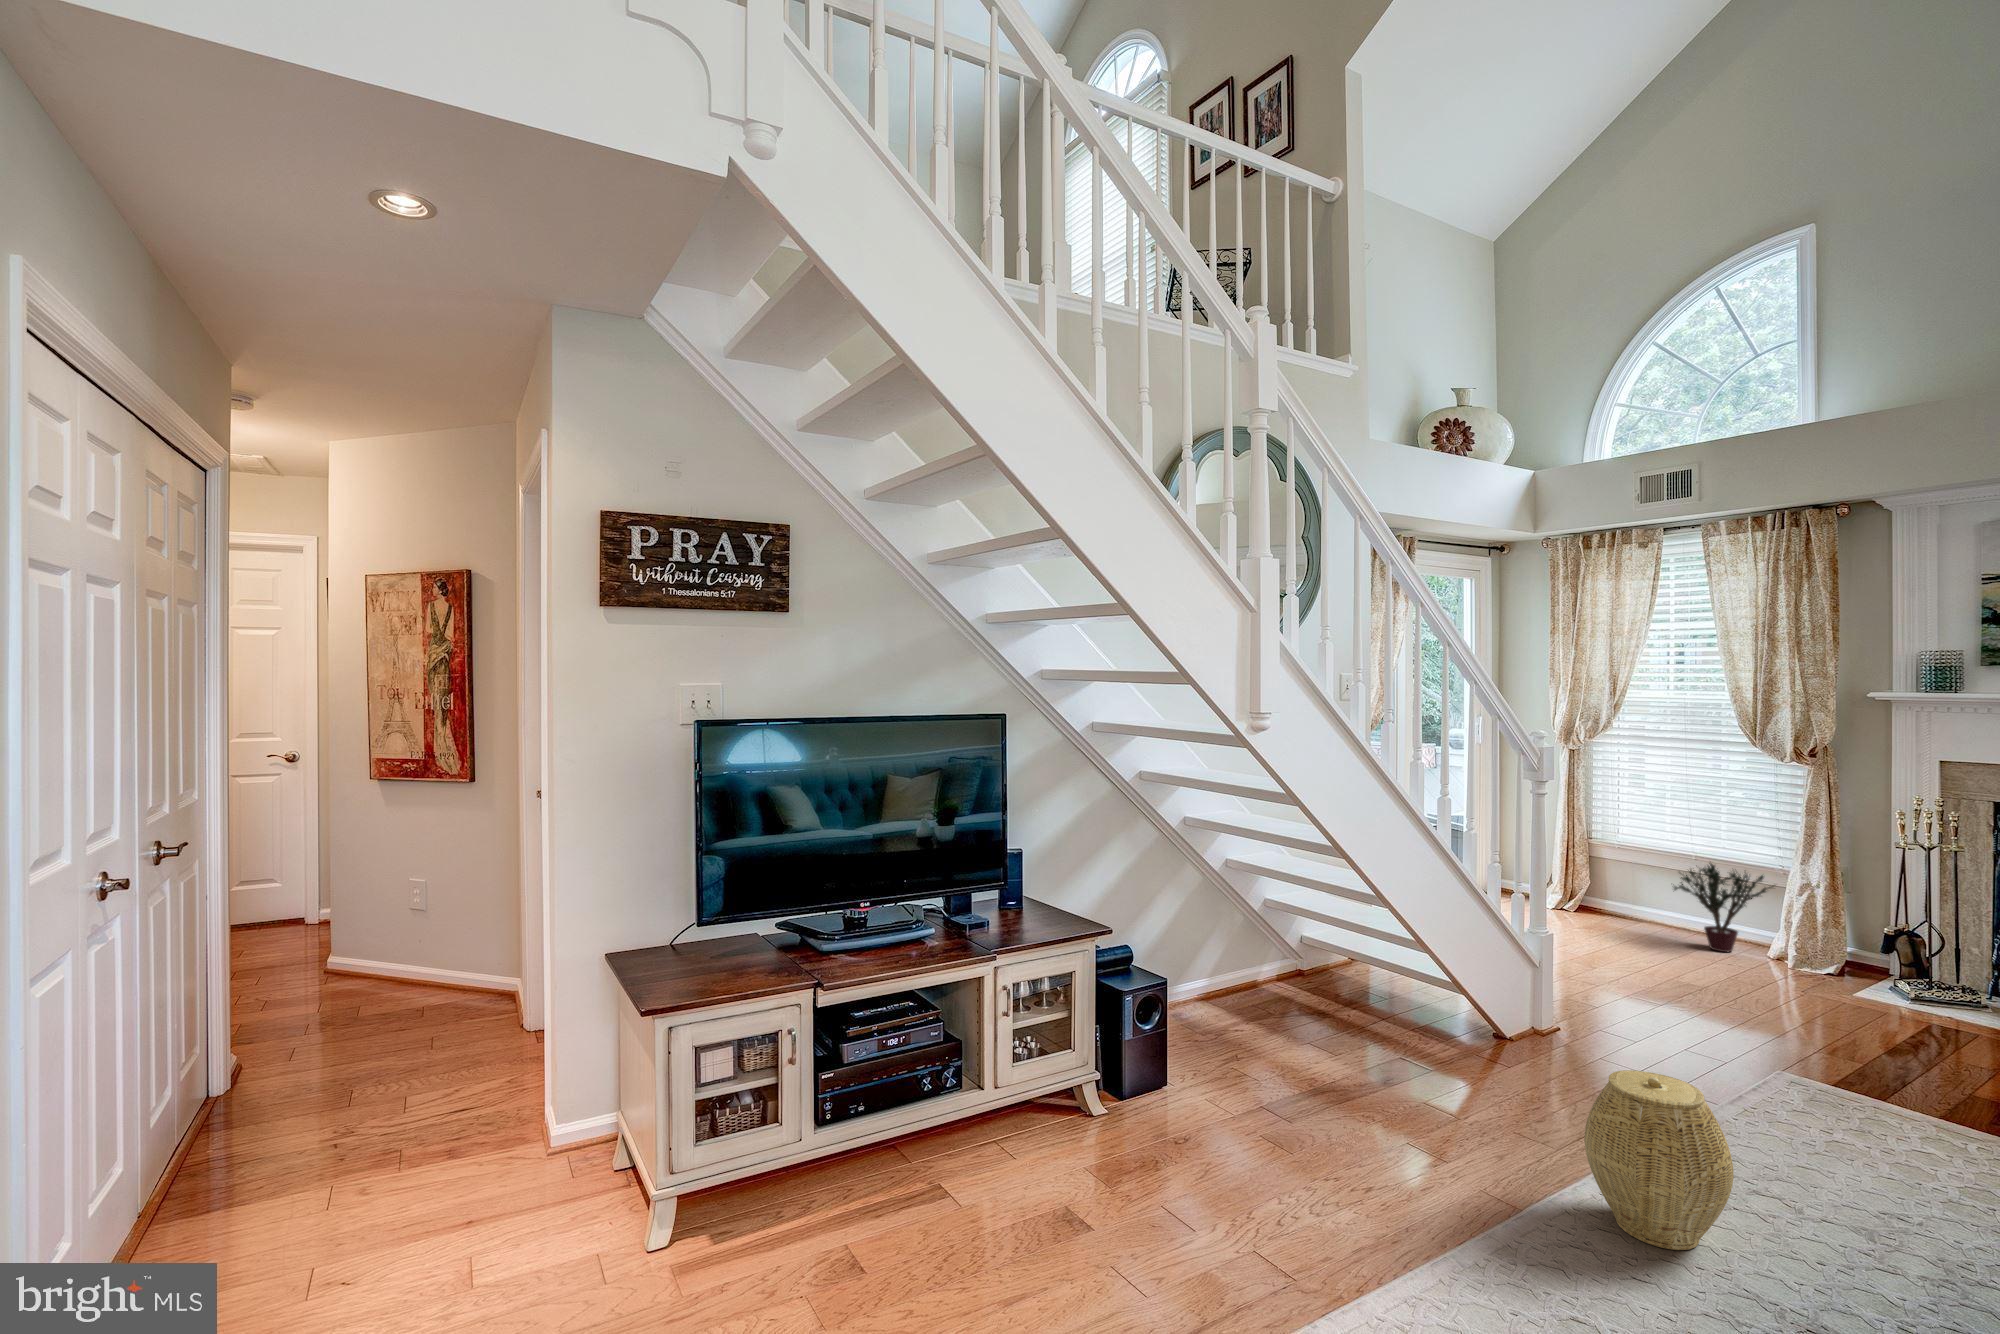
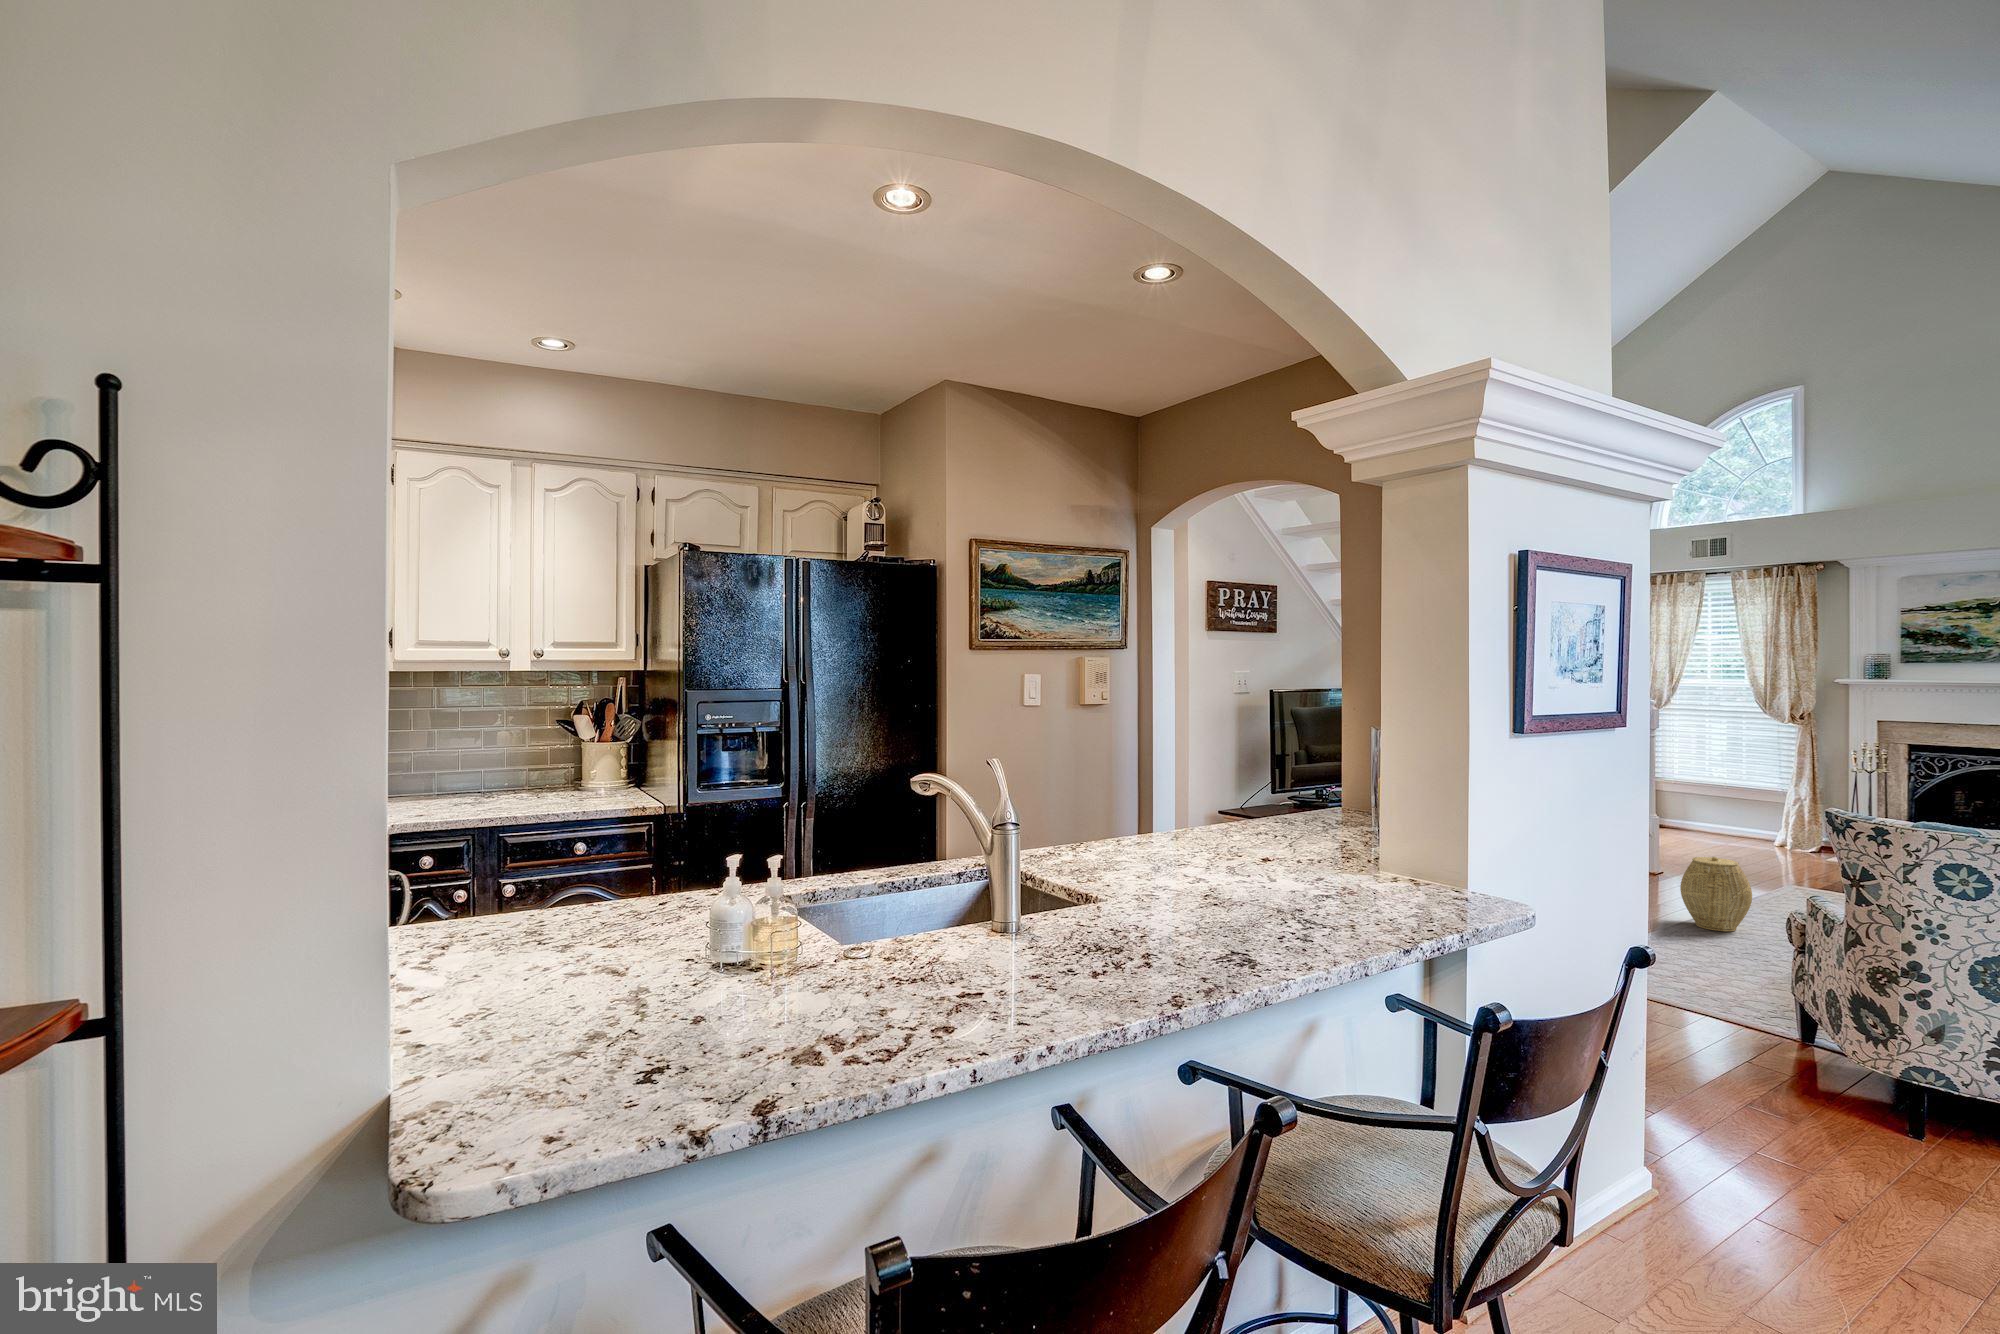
potted plant: present [1674,863,1773,952] -> none [1710,787,1780,844]

